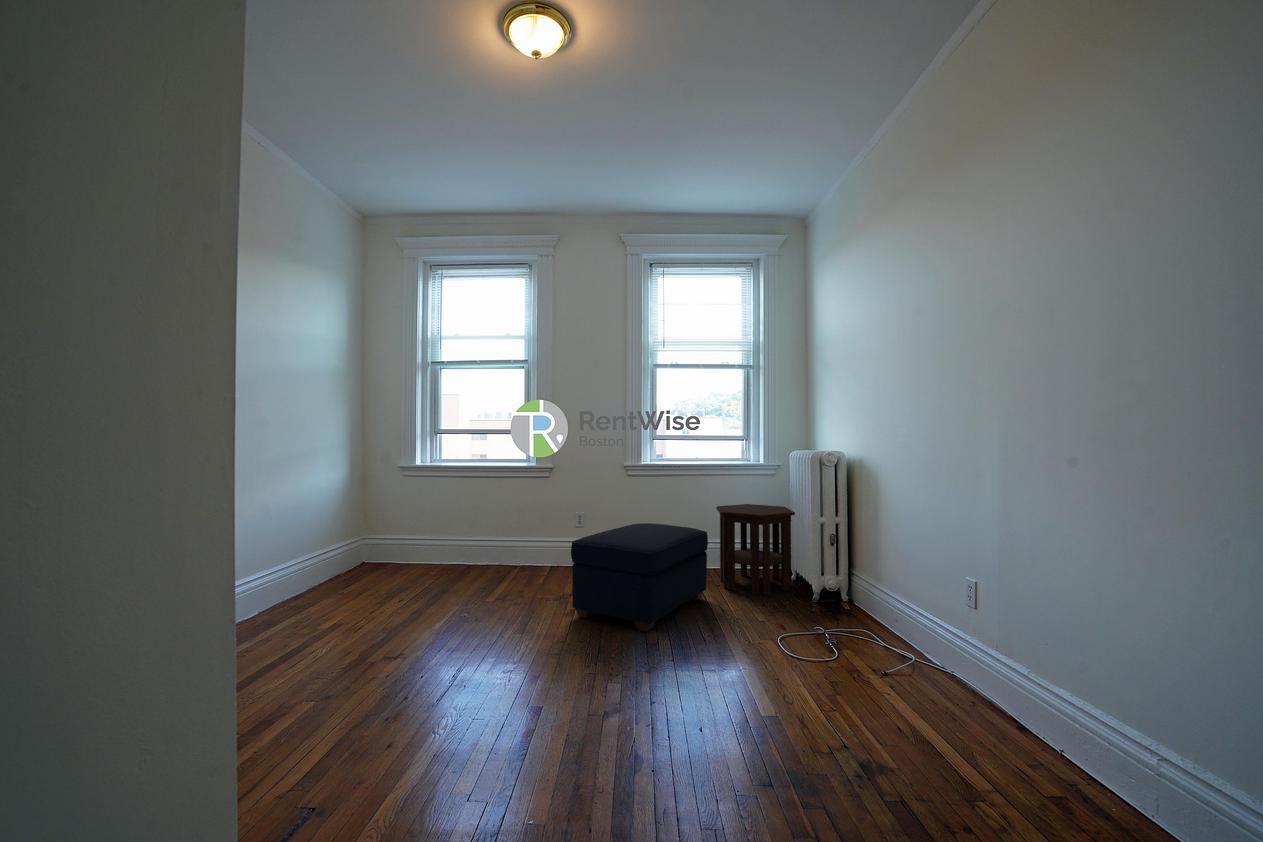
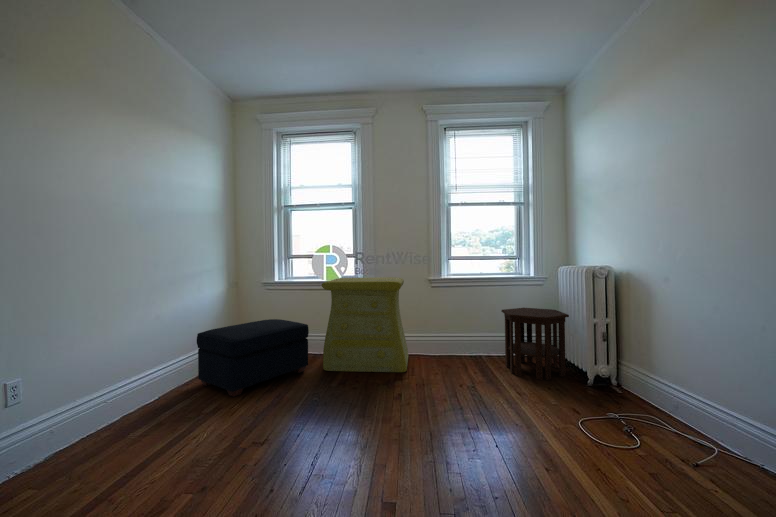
dresser: none [478,462,596,587] -> present [322,277,408,372]
ottoman: present [571,523,708,632] -> present [197,319,309,397]

